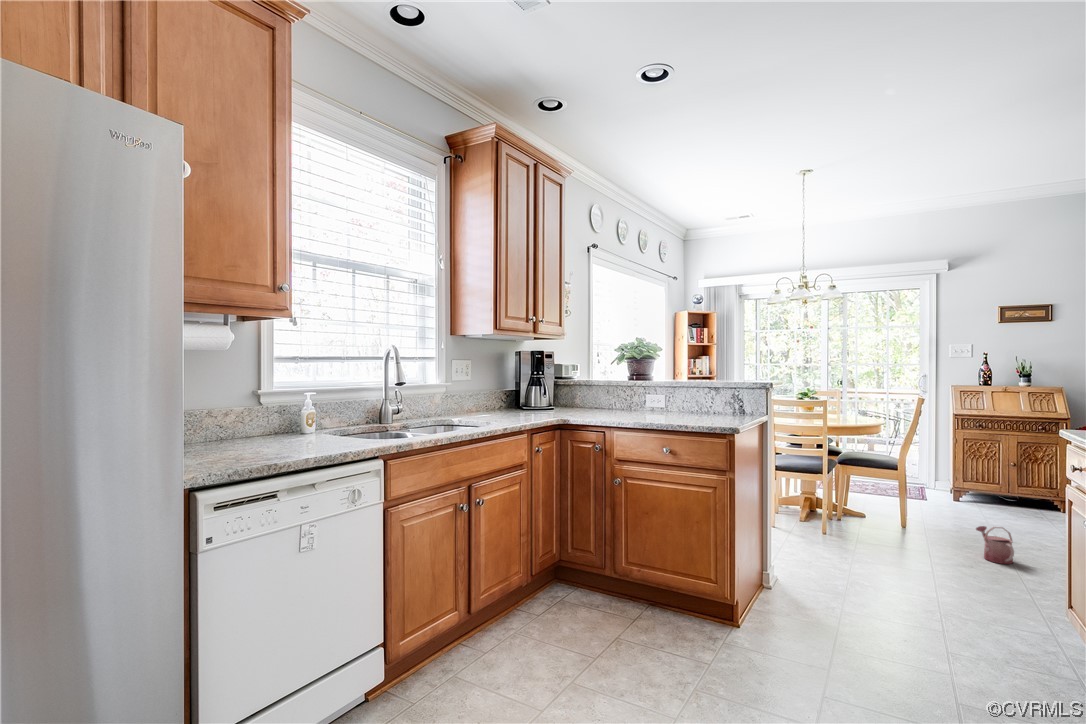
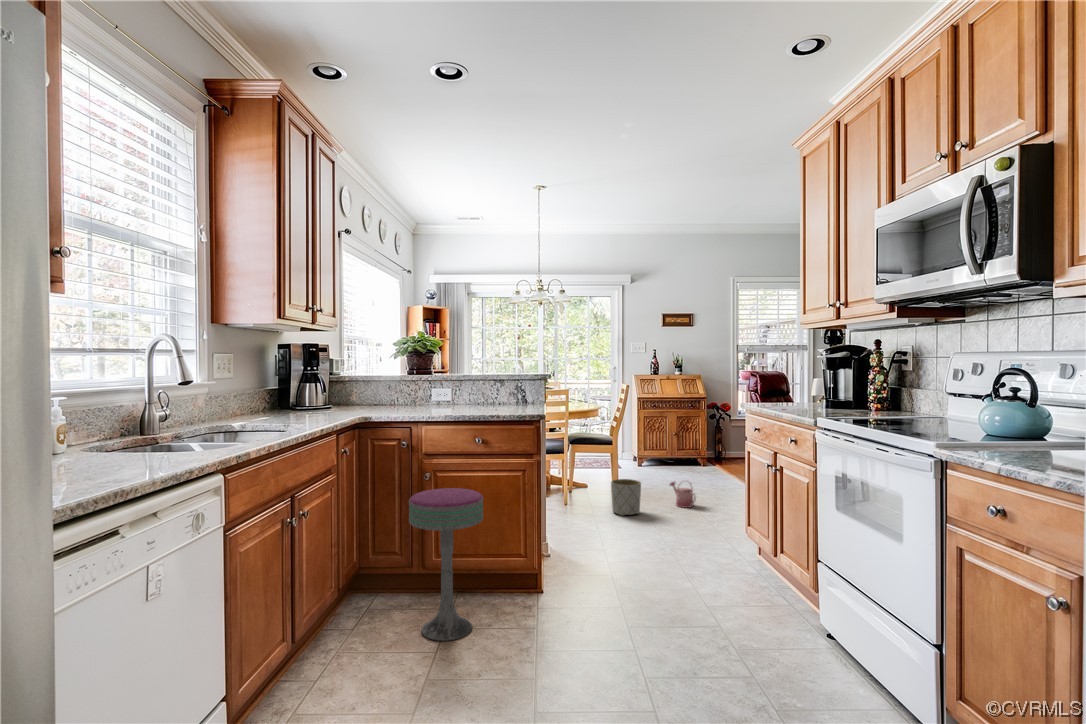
bar stool: none [582,495,657,650] -> present [409,488,483,641]
planter: none [880,512,923,560] -> present [611,479,641,516]

